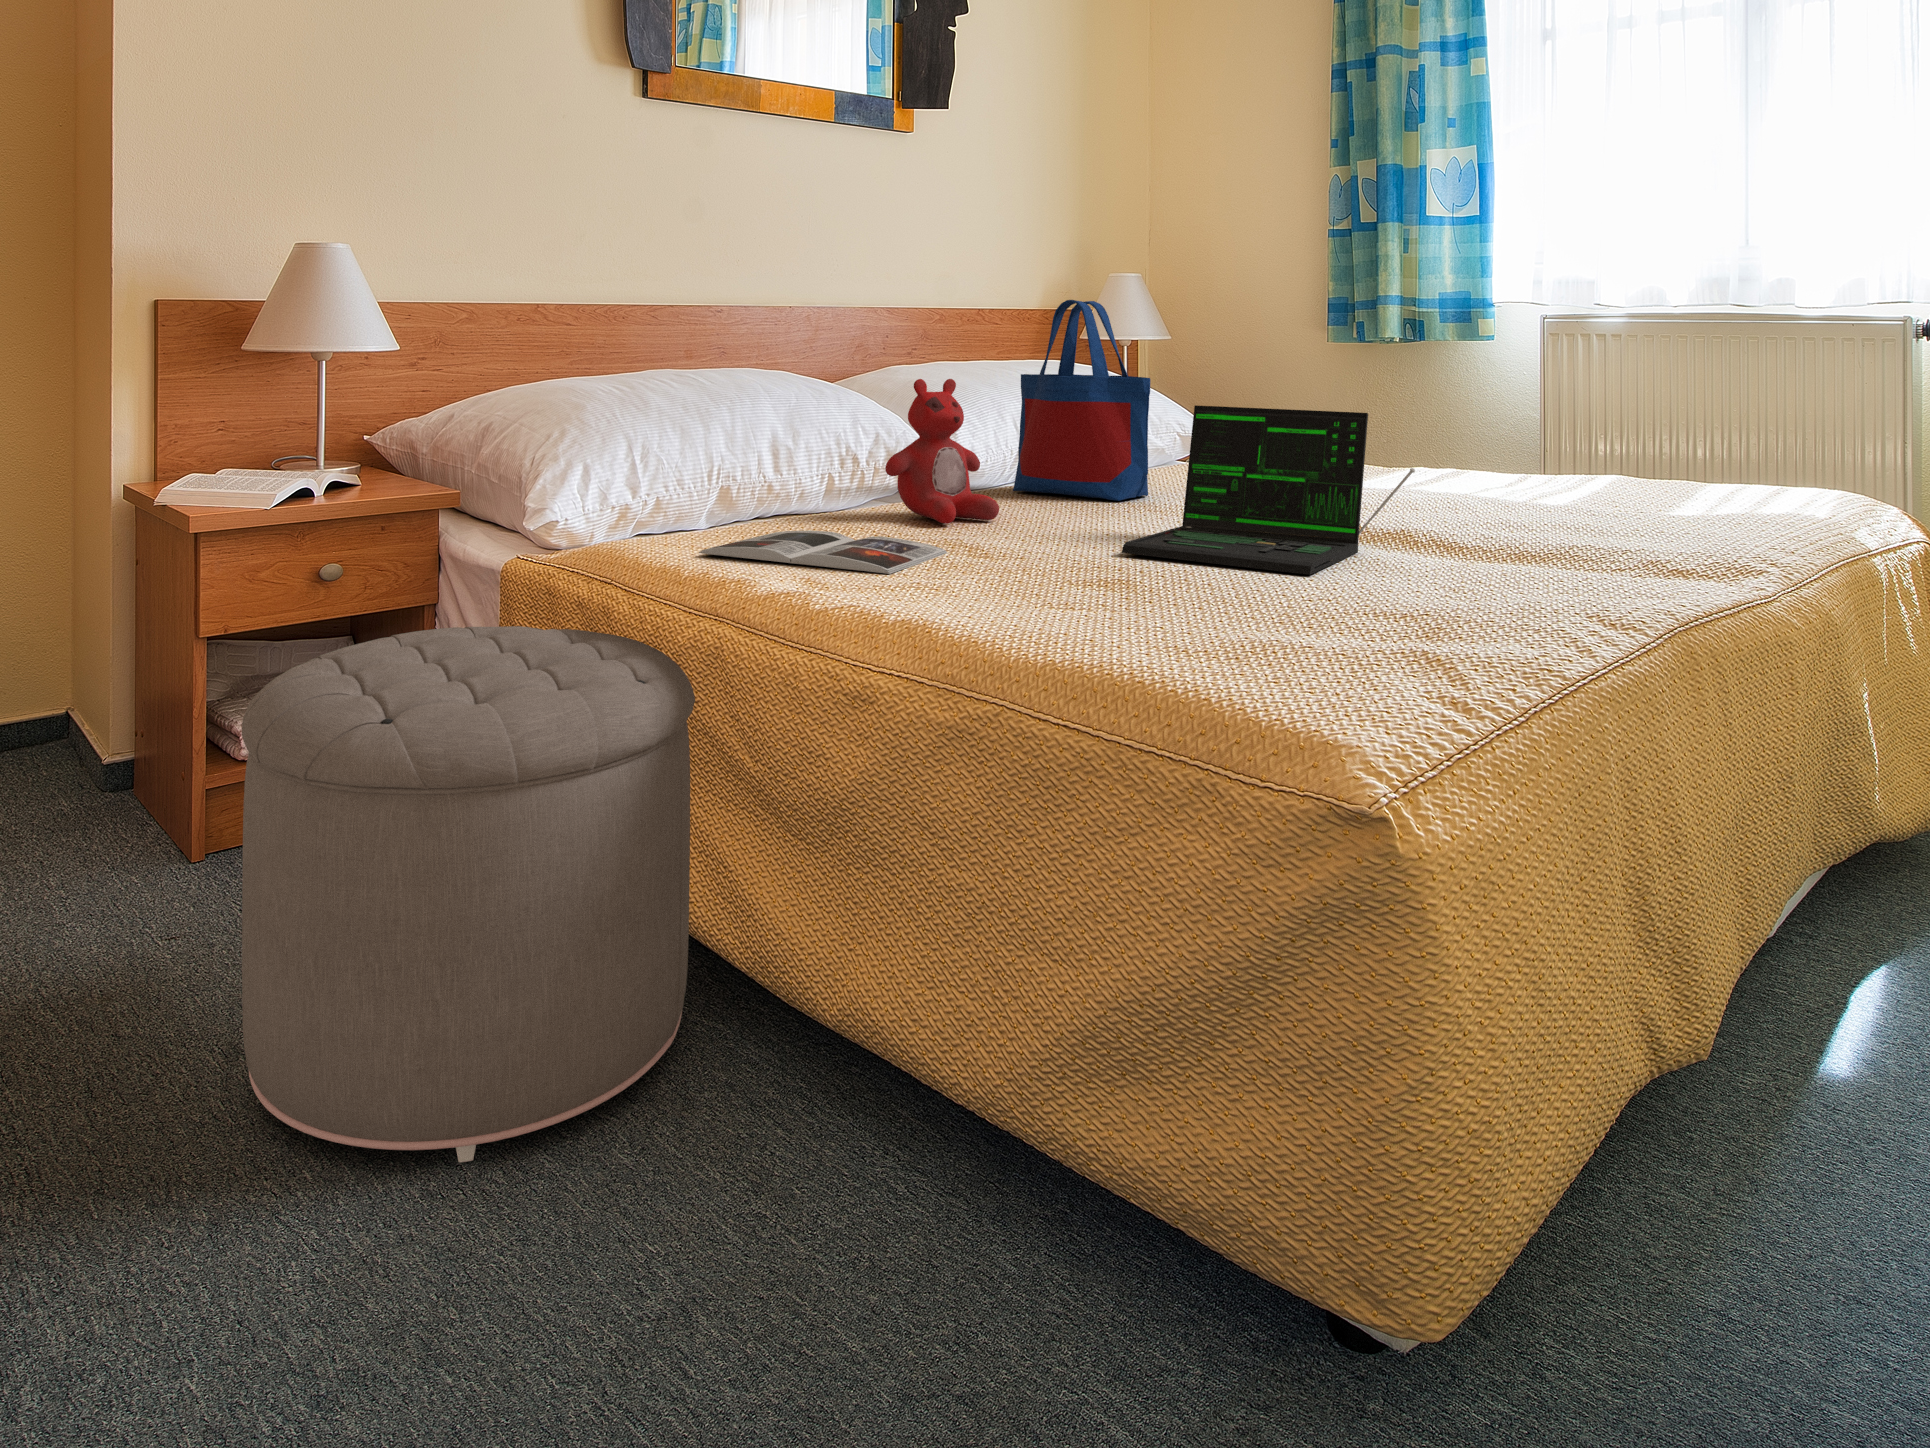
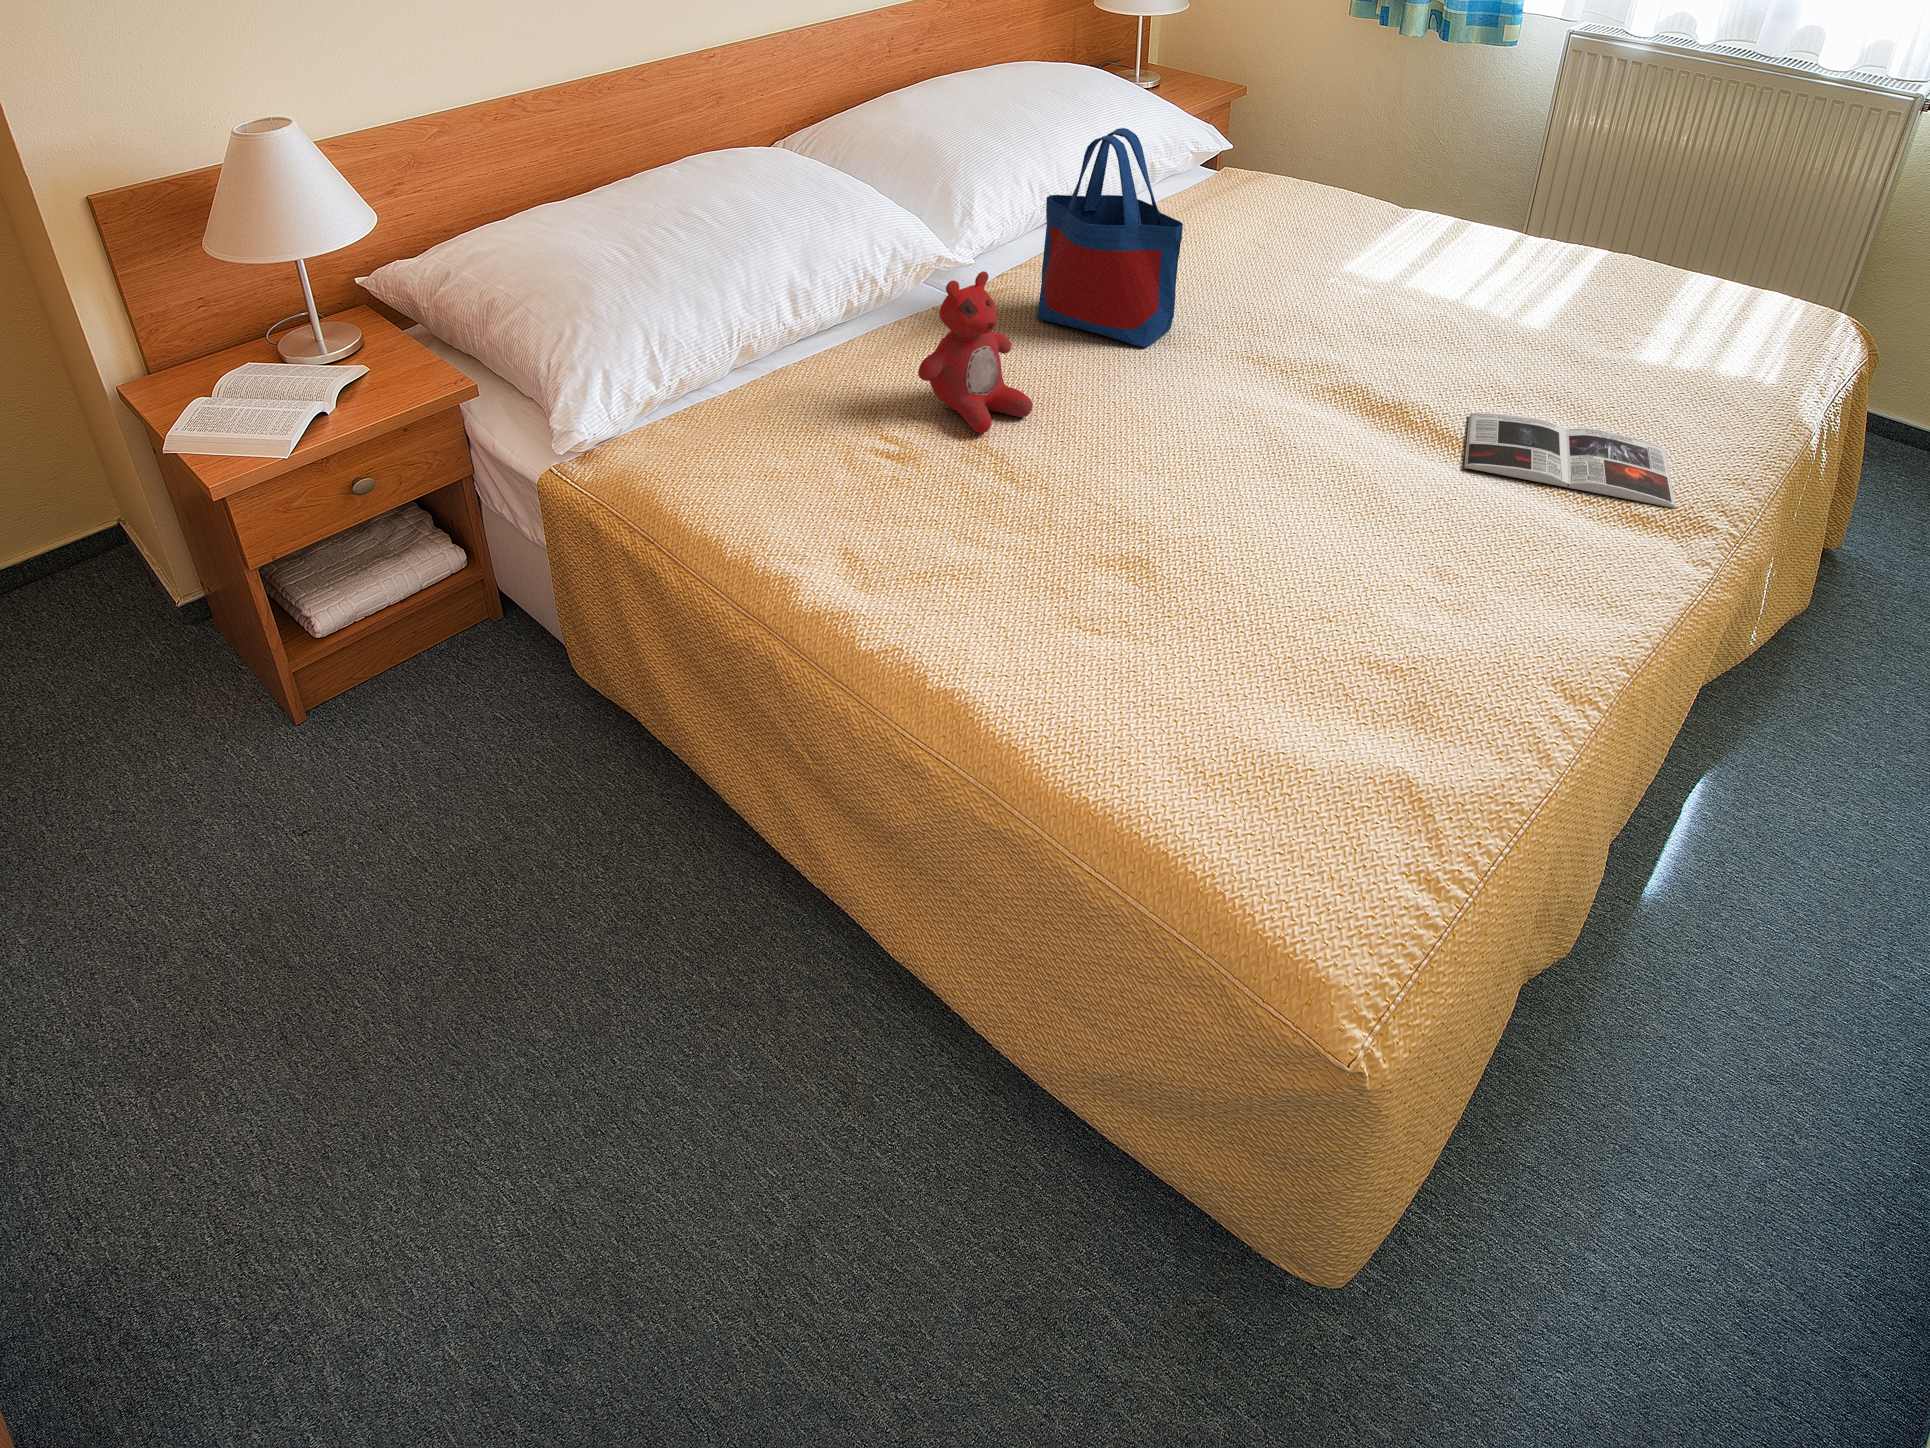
laptop: present [1122,405,1415,575] -> none [1160,334,1443,575]
magazine: present [699,530,947,574] -> present [1465,413,1676,508]
ottoman: present [242,626,695,1163] -> none [351,670,783,1196]

